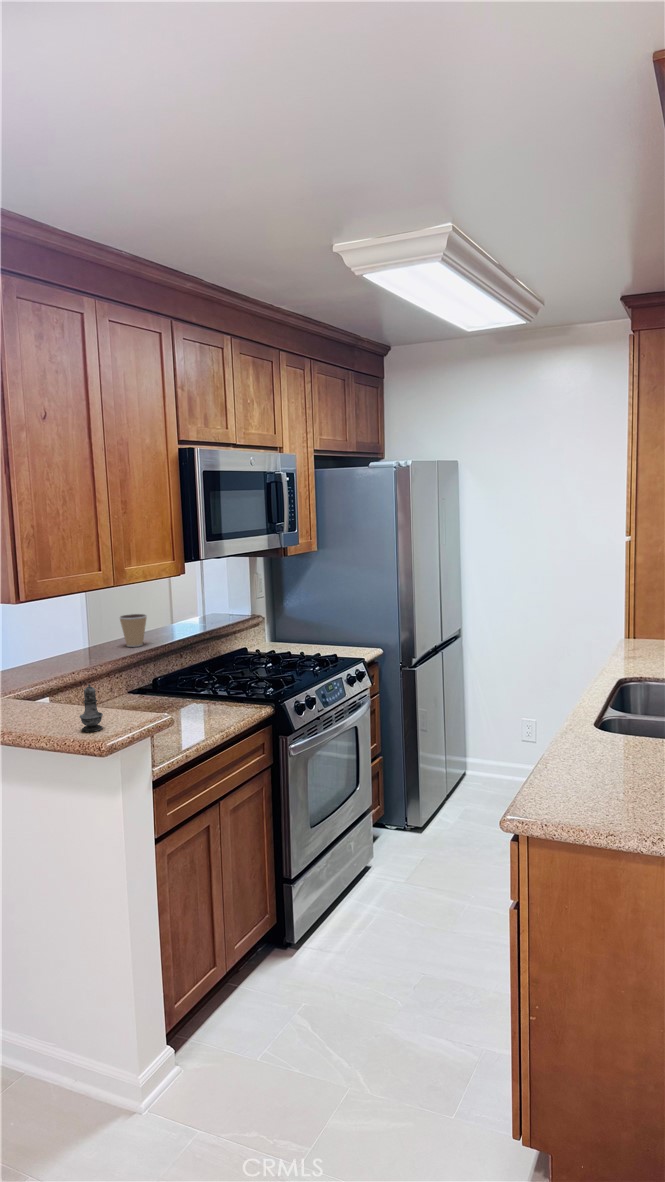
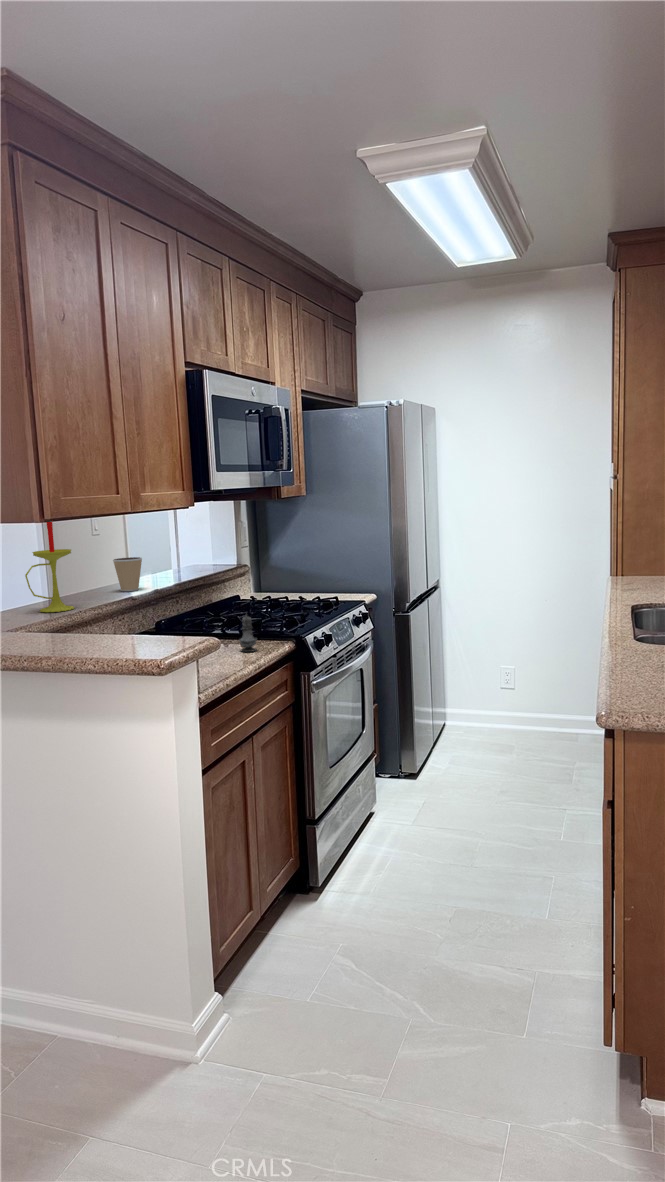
candle: none [26,579,72,671] -> present [25,522,74,612]
salt shaker: present [80,684,103,732] -> present [239,614,257,652]

